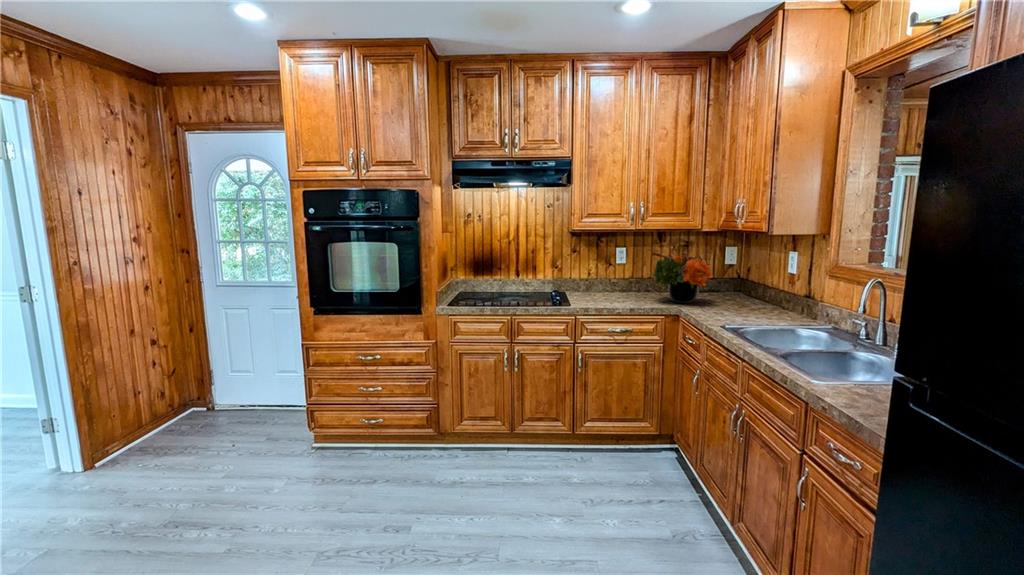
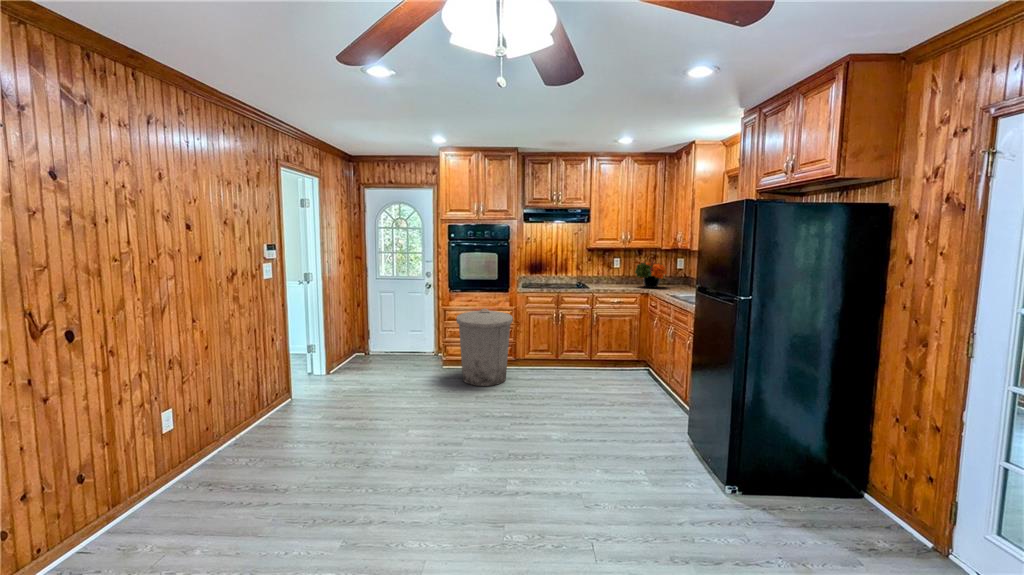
trash can: none [305,349,419,504] -> present [456,309,513,386]

